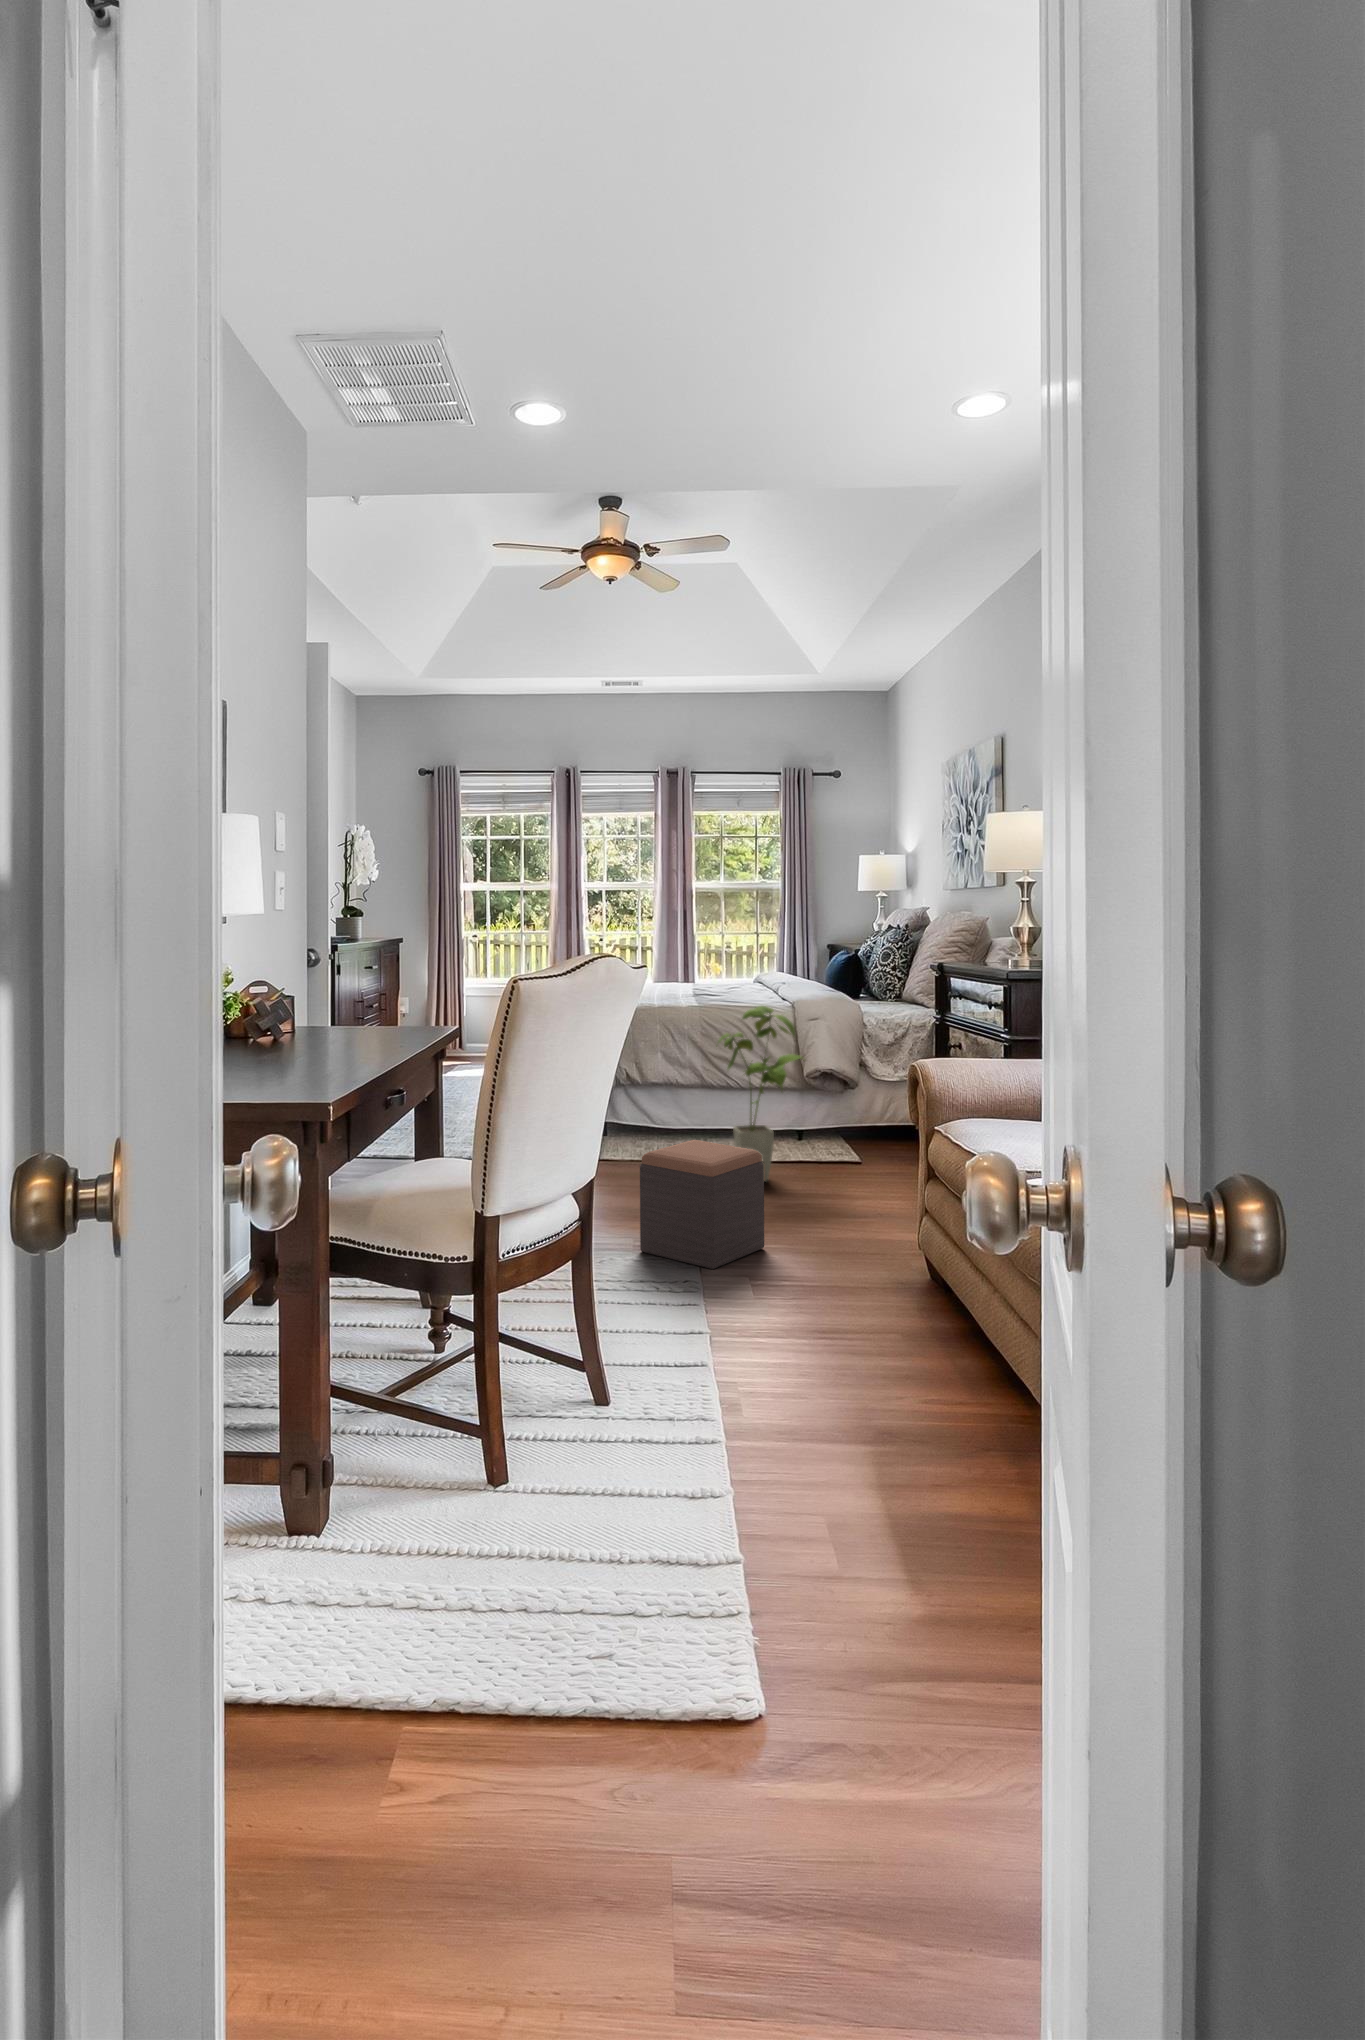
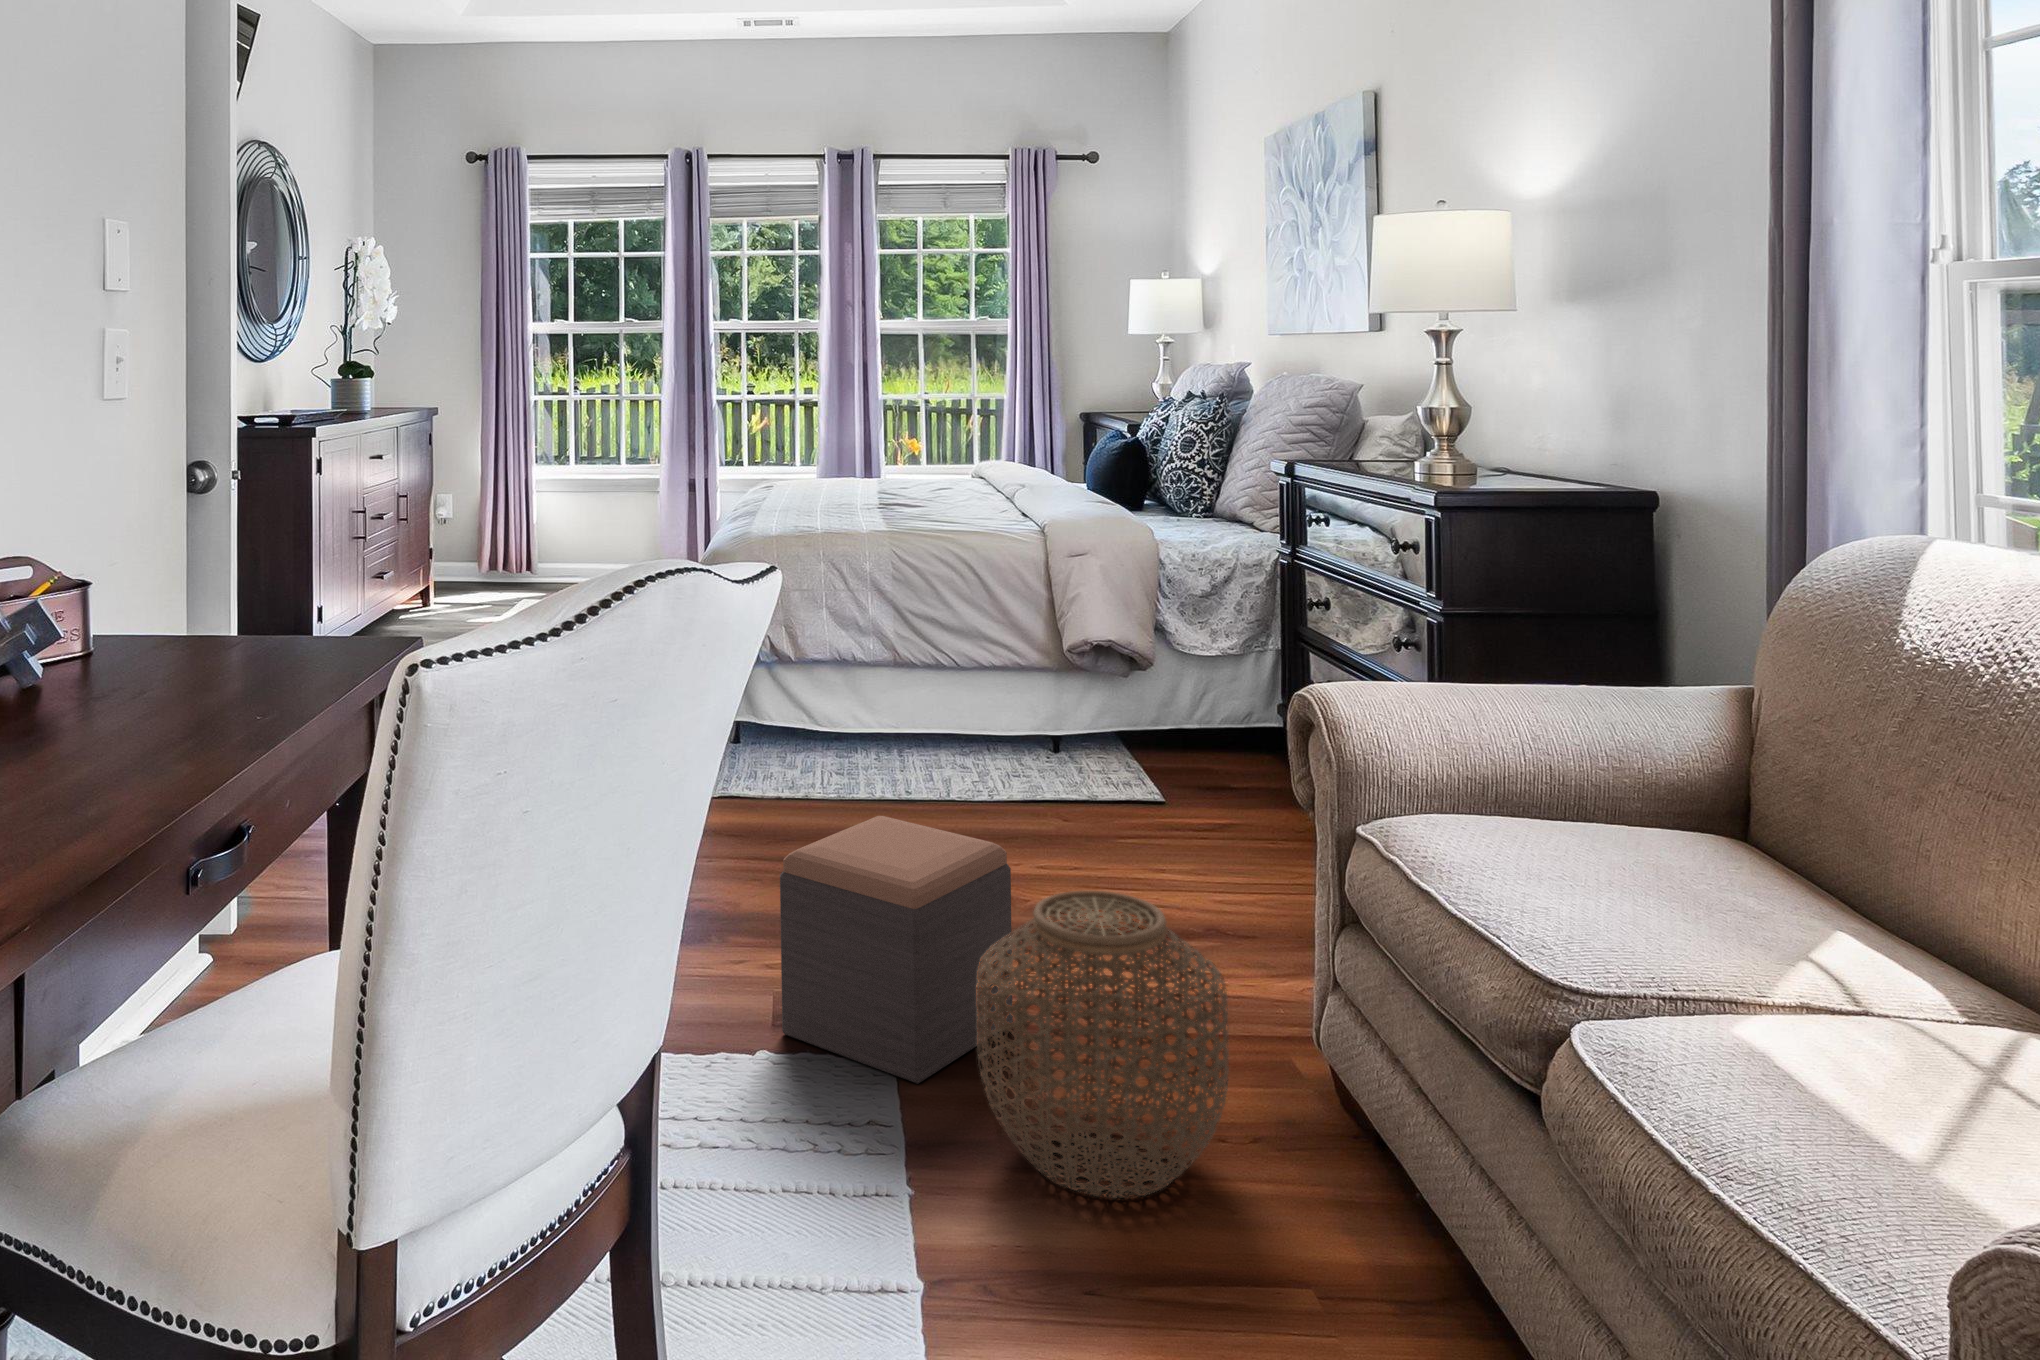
house plant: present [718,1006,805,1181] -> none [917,548,1073,854]
woven basket: none [743,1160,869,1307] -> present [976,891,1229,1198]

